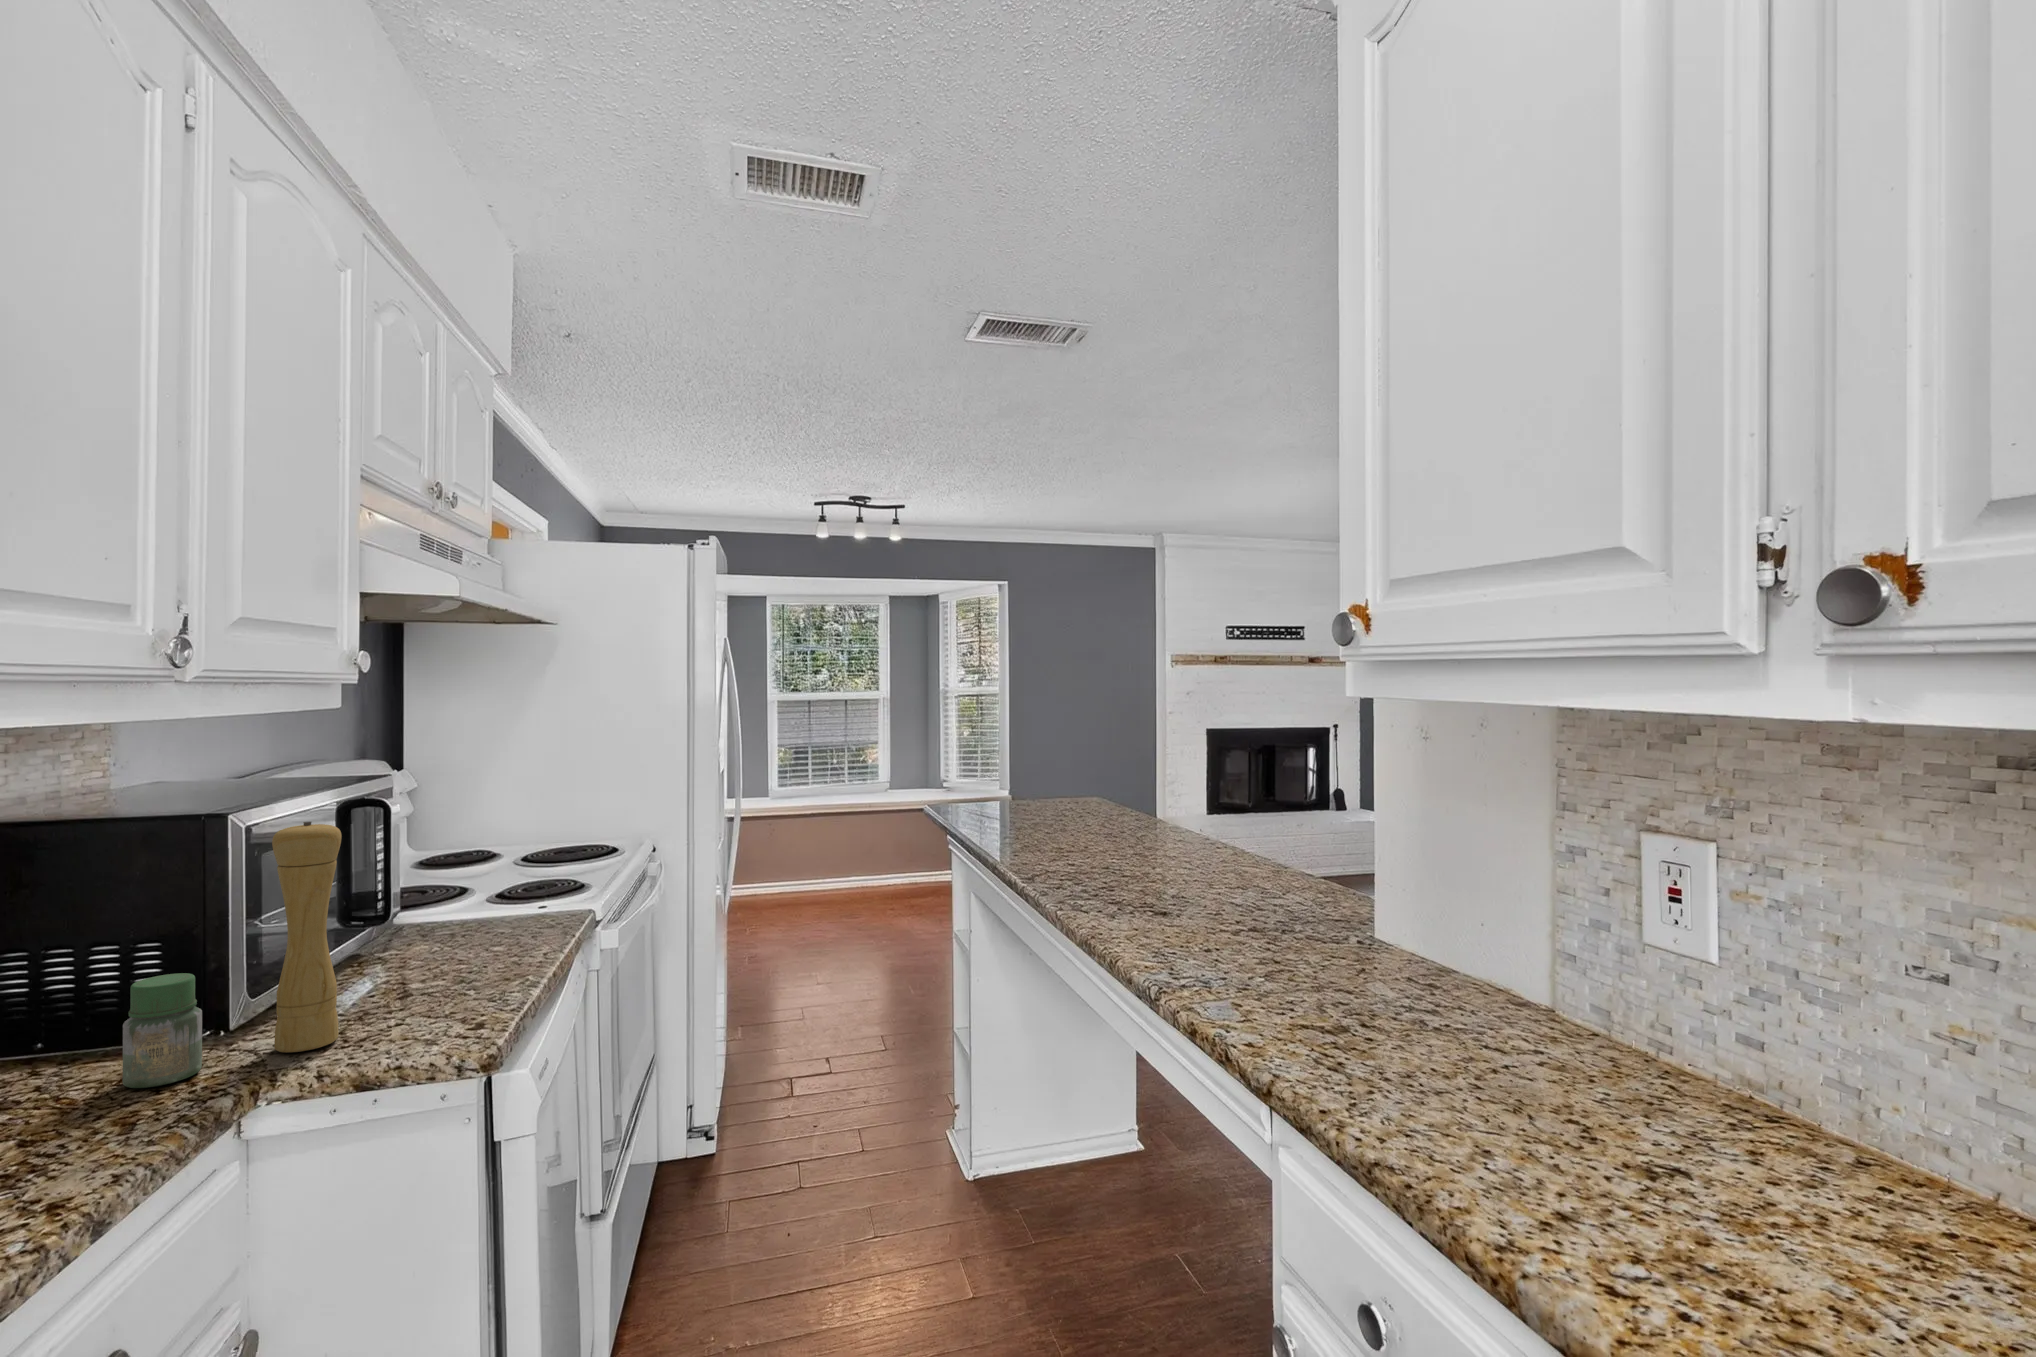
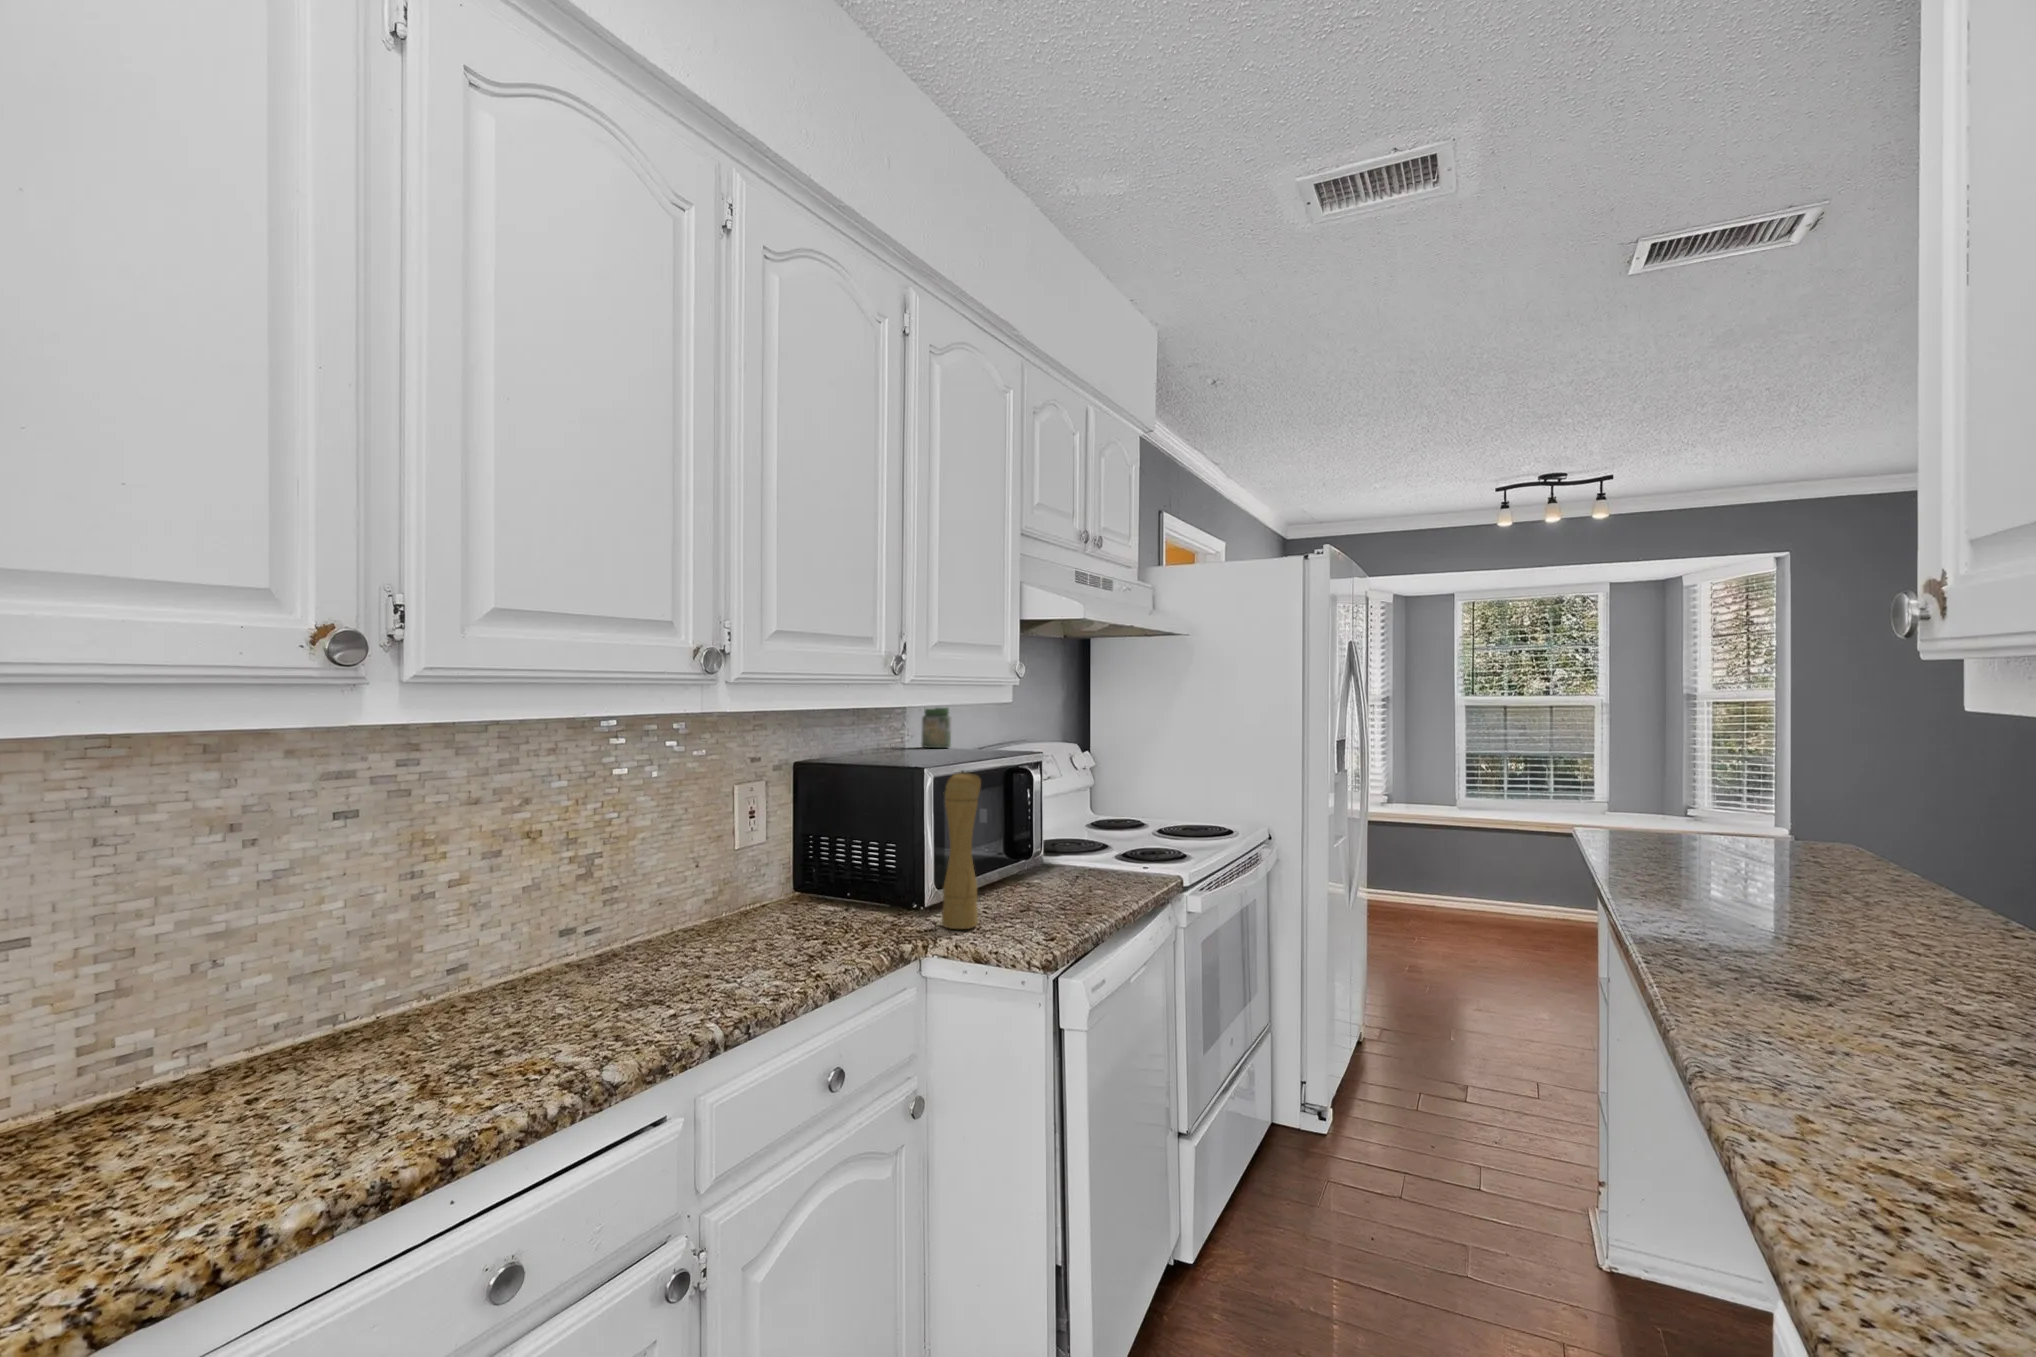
jar: present [123,973,202,1088] -> present [921,708,951,748]

